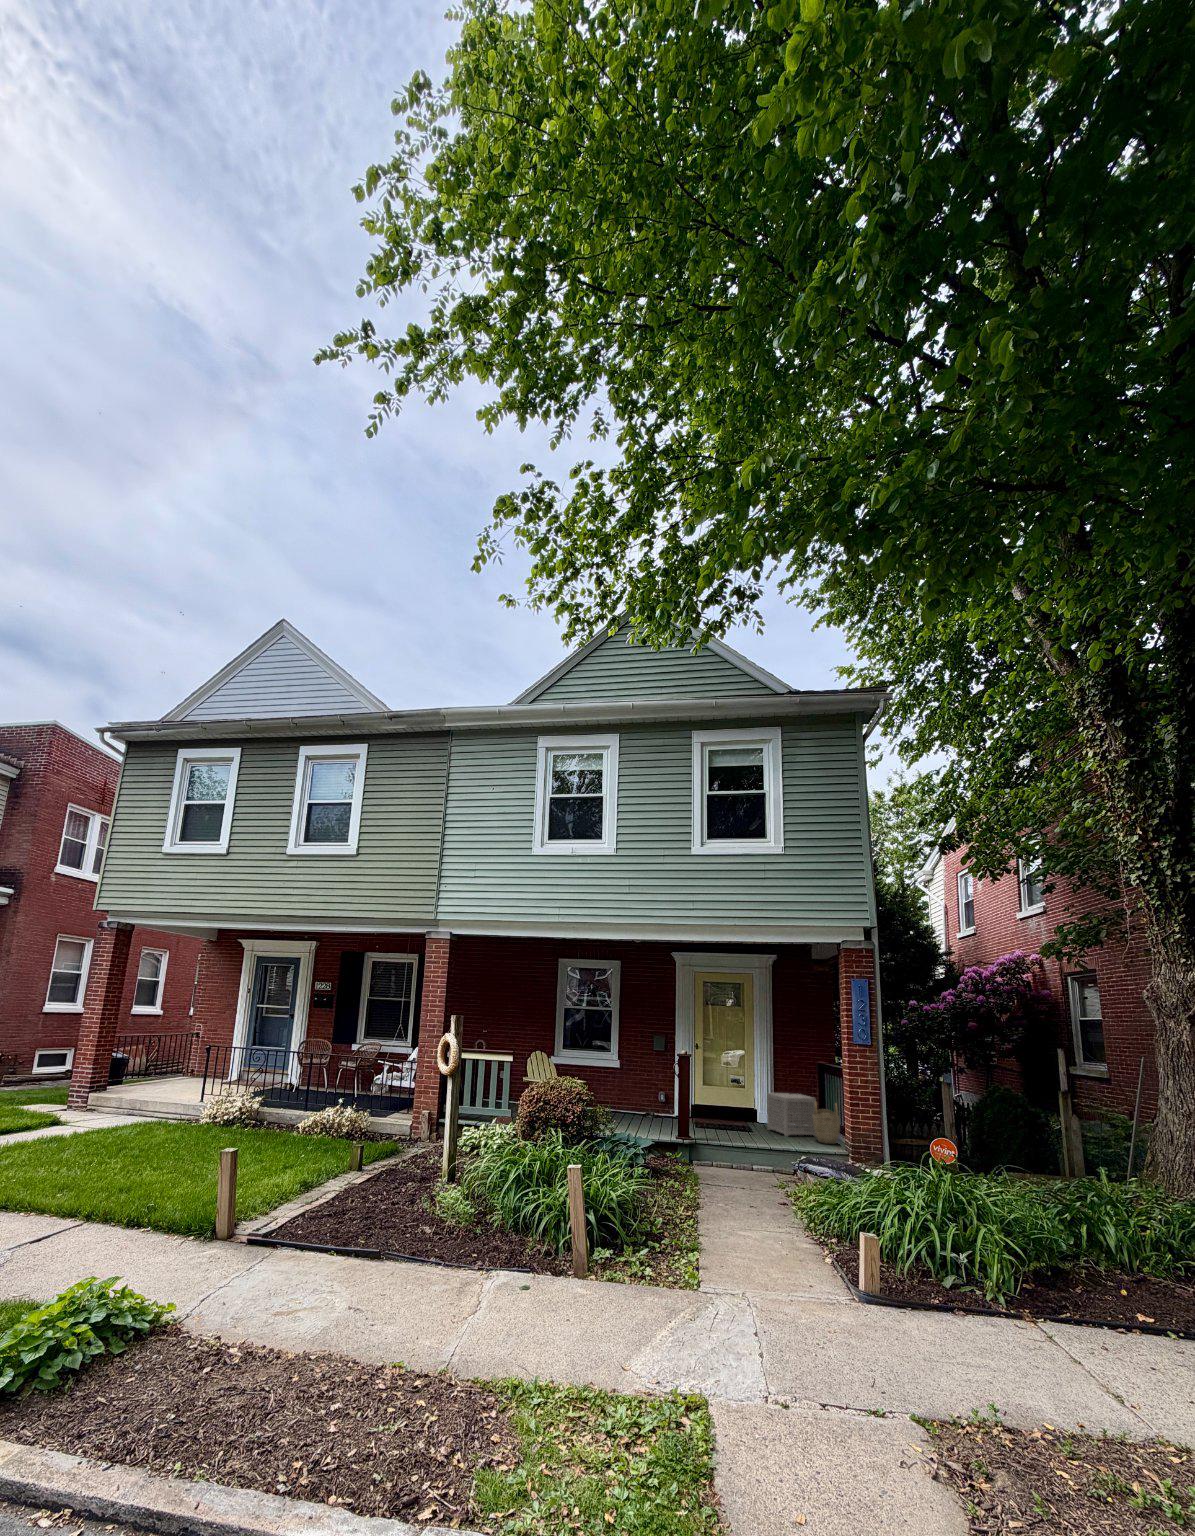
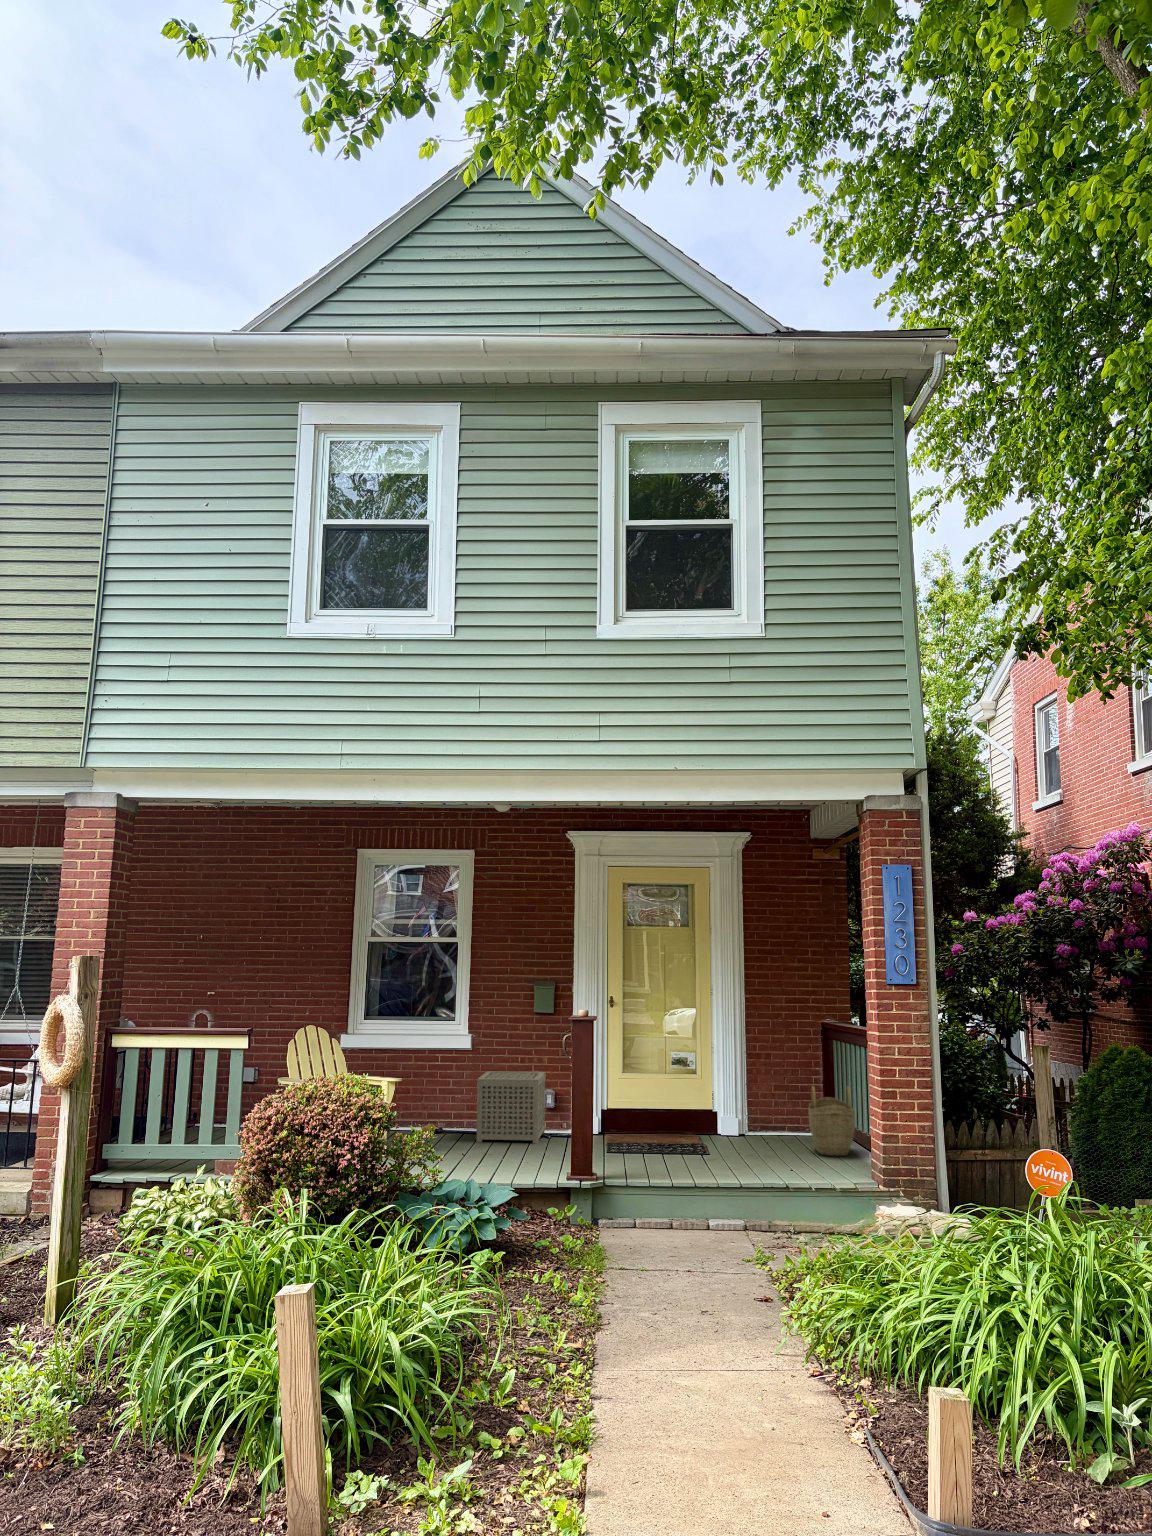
side table: present [767,1093,816,1137] -> present [477,1071,545,1144]

